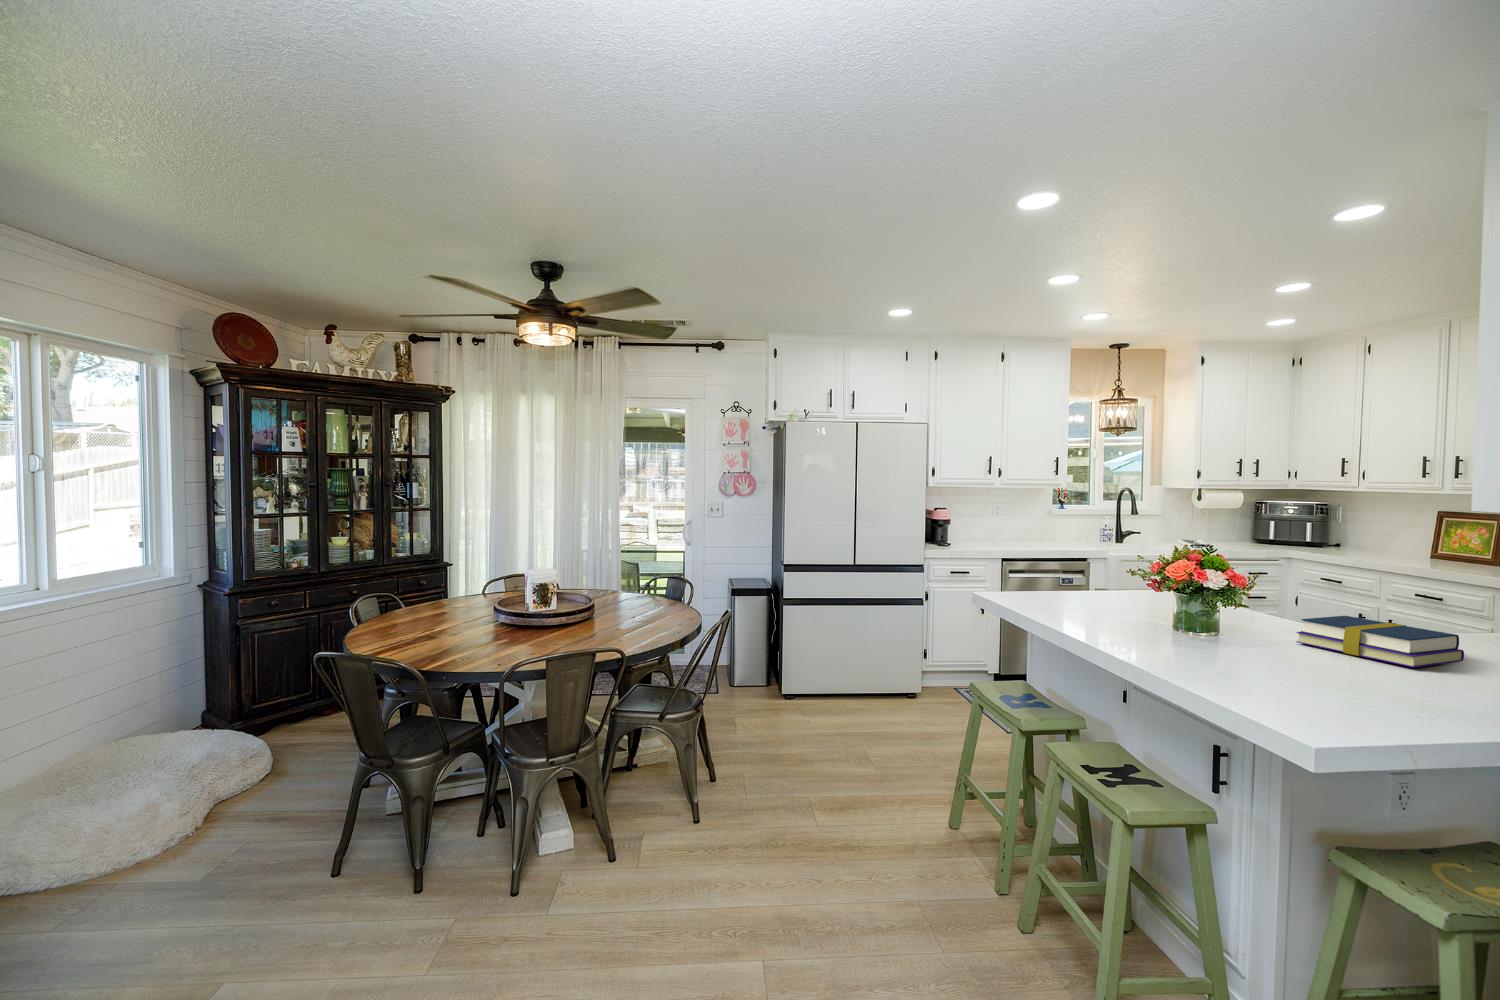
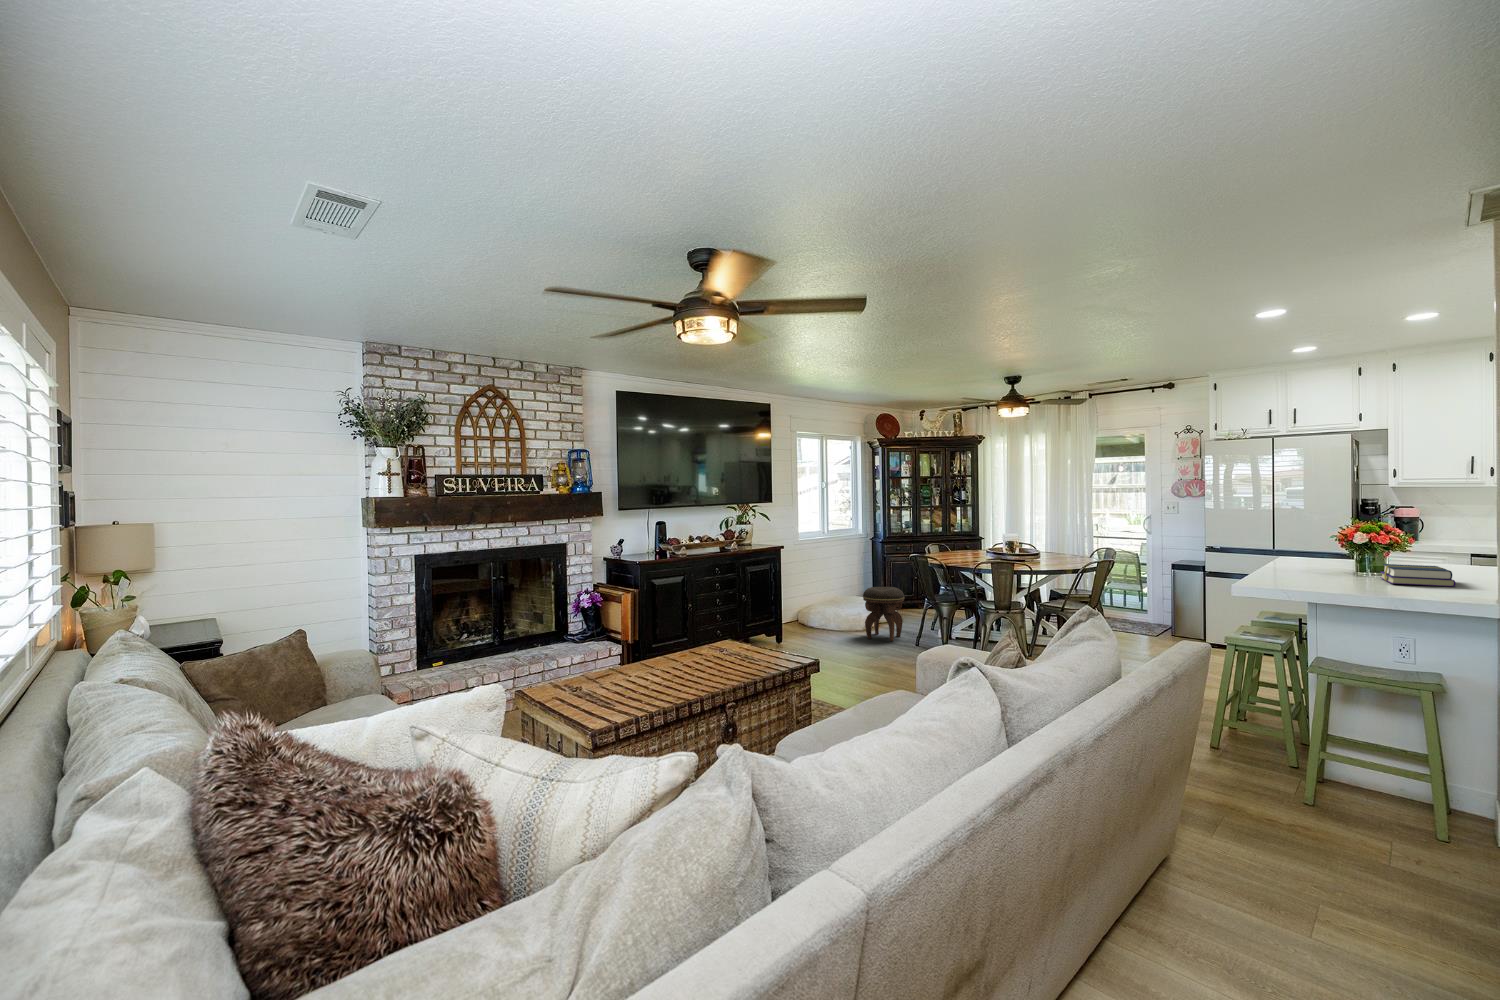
footstool: none [158,724,301,895] -> present [863,587,904,641]

